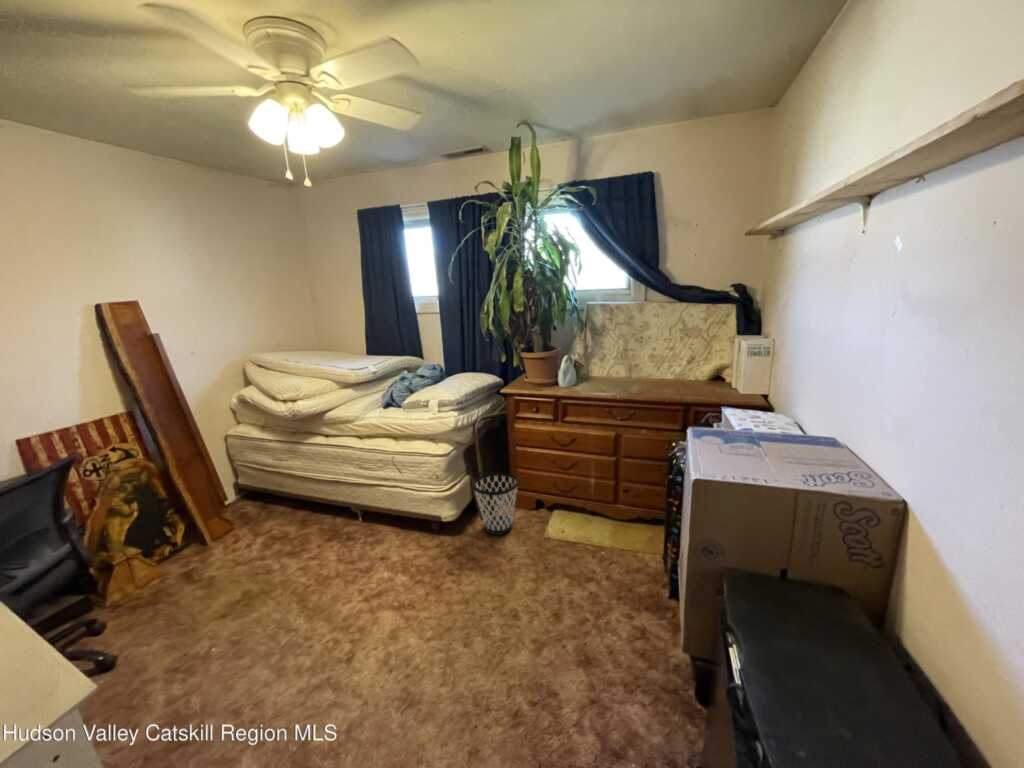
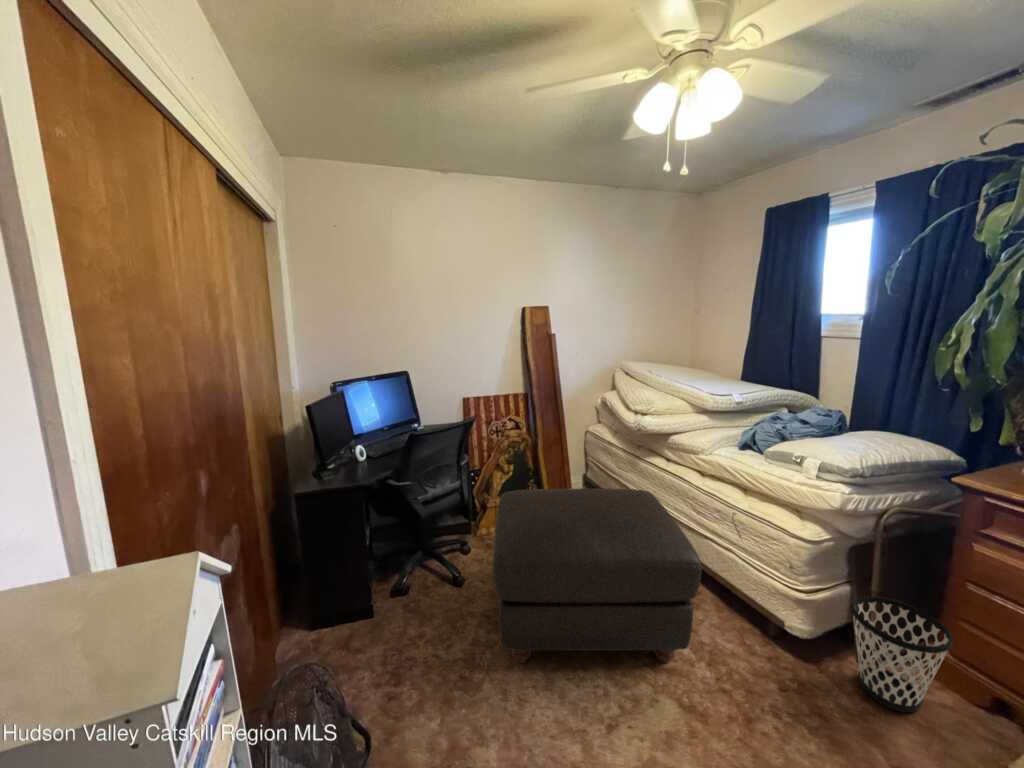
ottoman: none [148,467,387,679] -> present [493,488,702,663]

